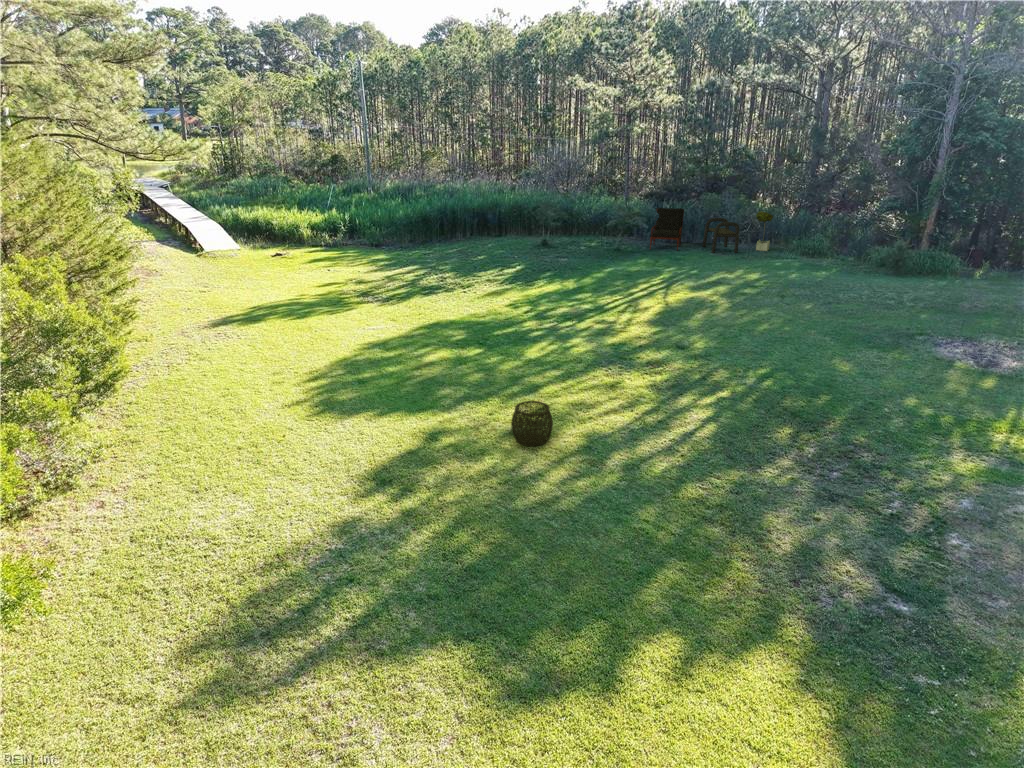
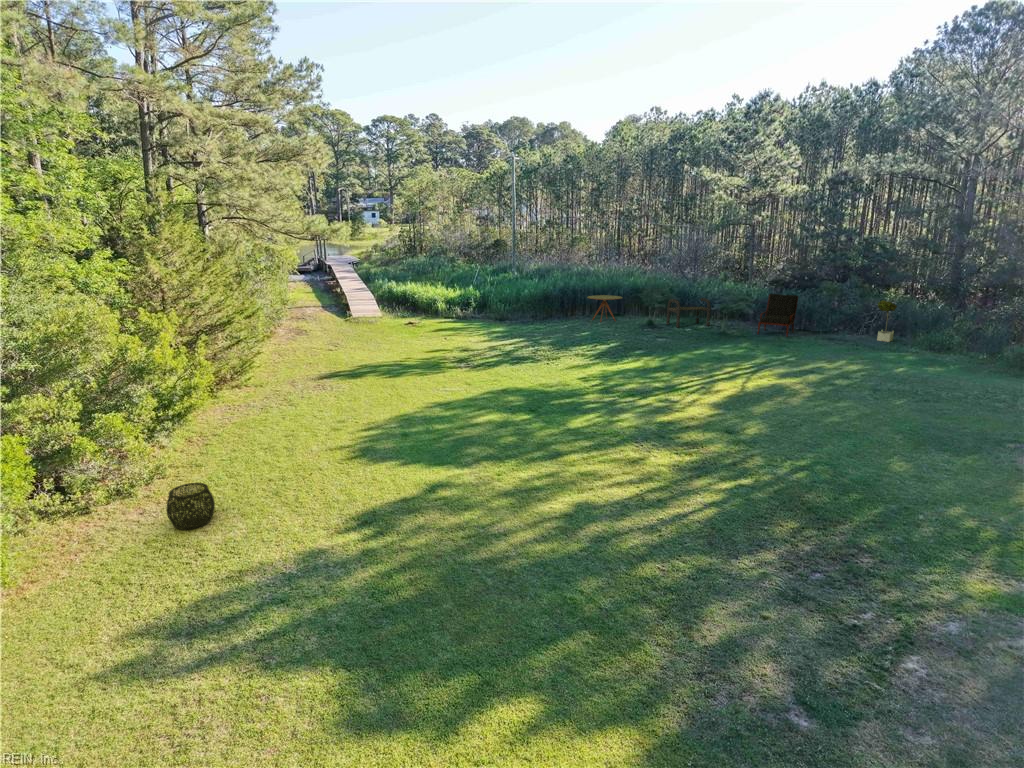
round table: none [473,214,511,244] -> present [588,295,622,321]
bench: present [702,218,739,253] -> present [666,298,711,327]
woven basket: present [511,401,553,447] -> present [166,483,215,530]

